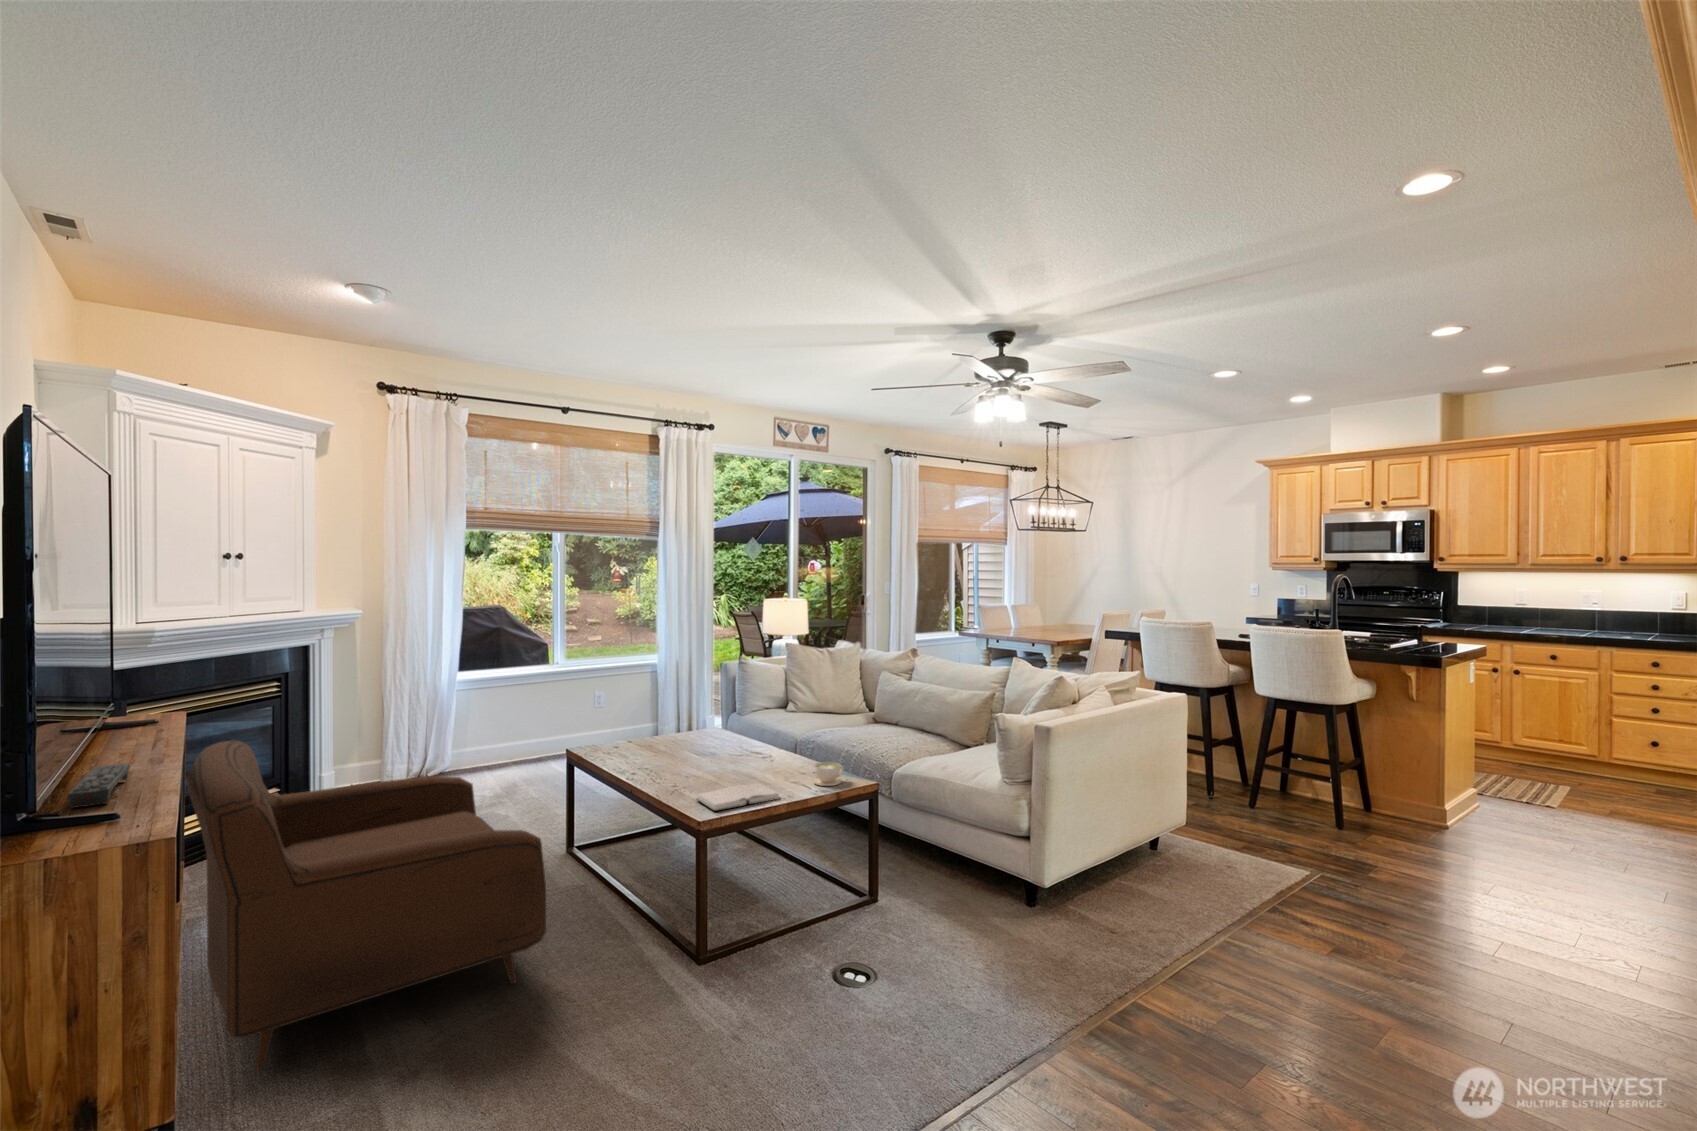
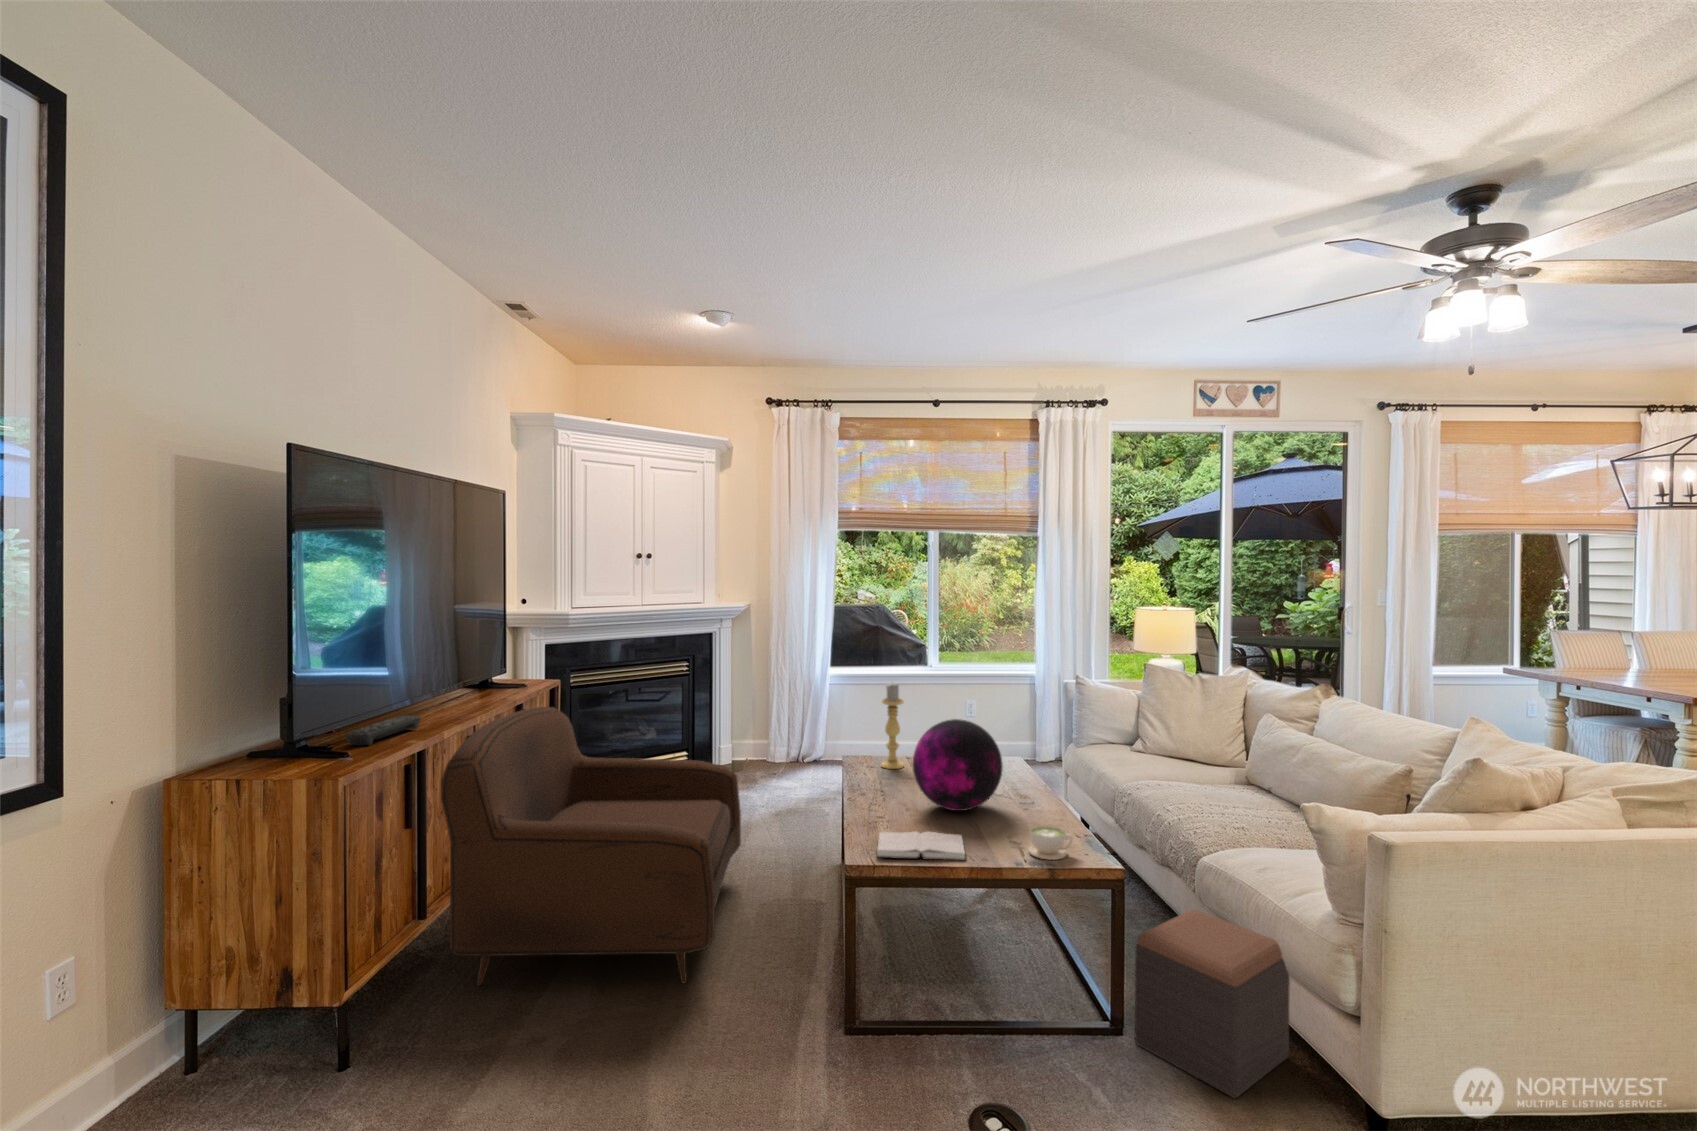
candle holder: none [610,673,632,754] -> present [881,683,904,769]
decorative orb: none [686,695,761,771] -> present [913,719,1002,811]
footstool: none [890,803,971,911] -> present [1135,909,1290,1098]

